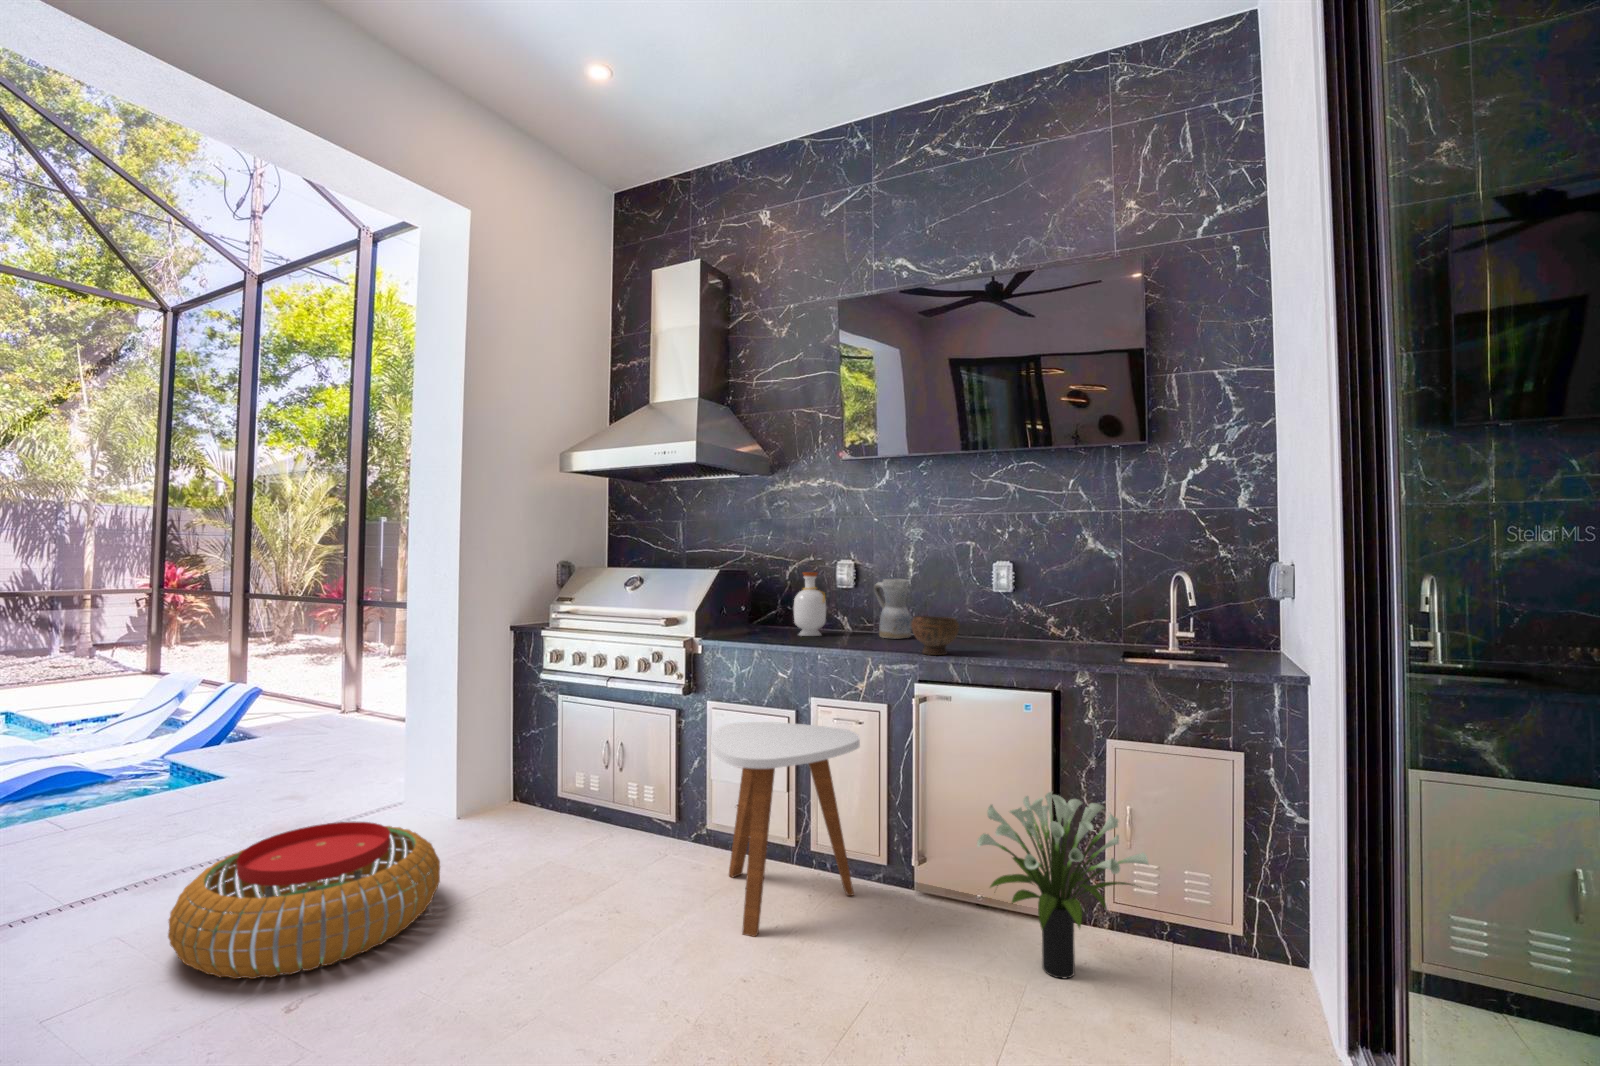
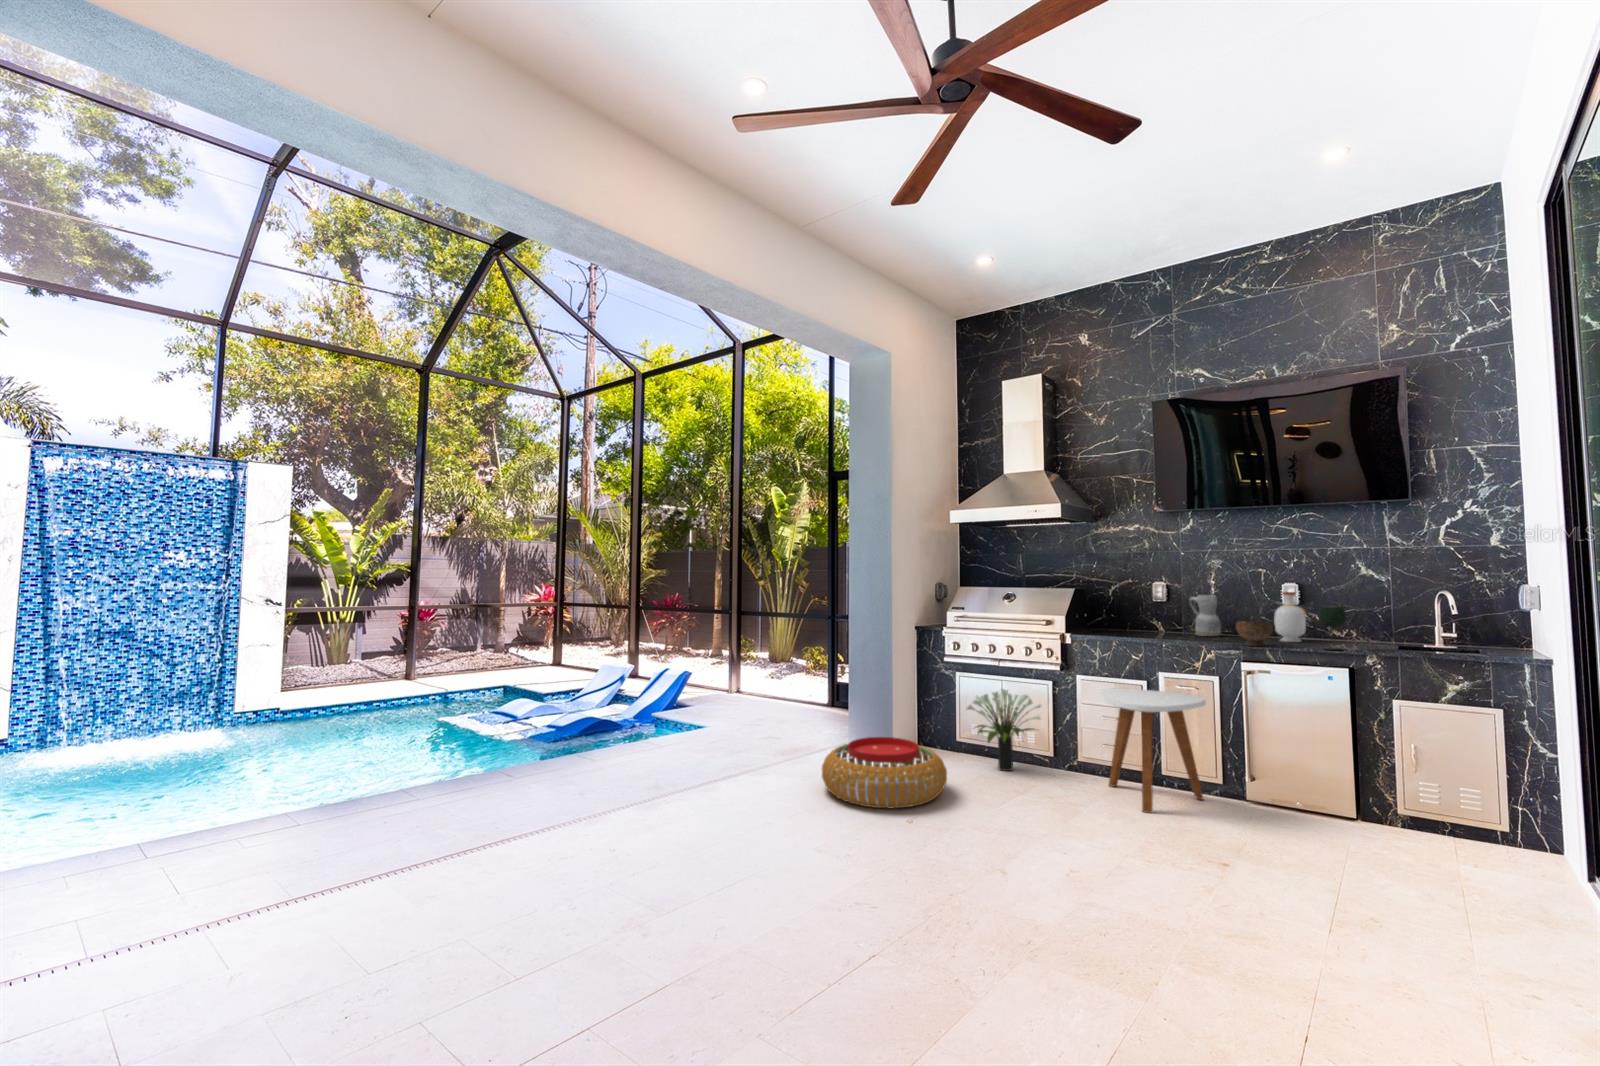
bottle: present [794,572,827,636] -> present [1274,592,1307,642]
wine glass: none [1015,594,1051,660] -> present [1318,606,1347,650]
potted plant: present [977,792,1148,978] -> present [967,689,1041,771]

